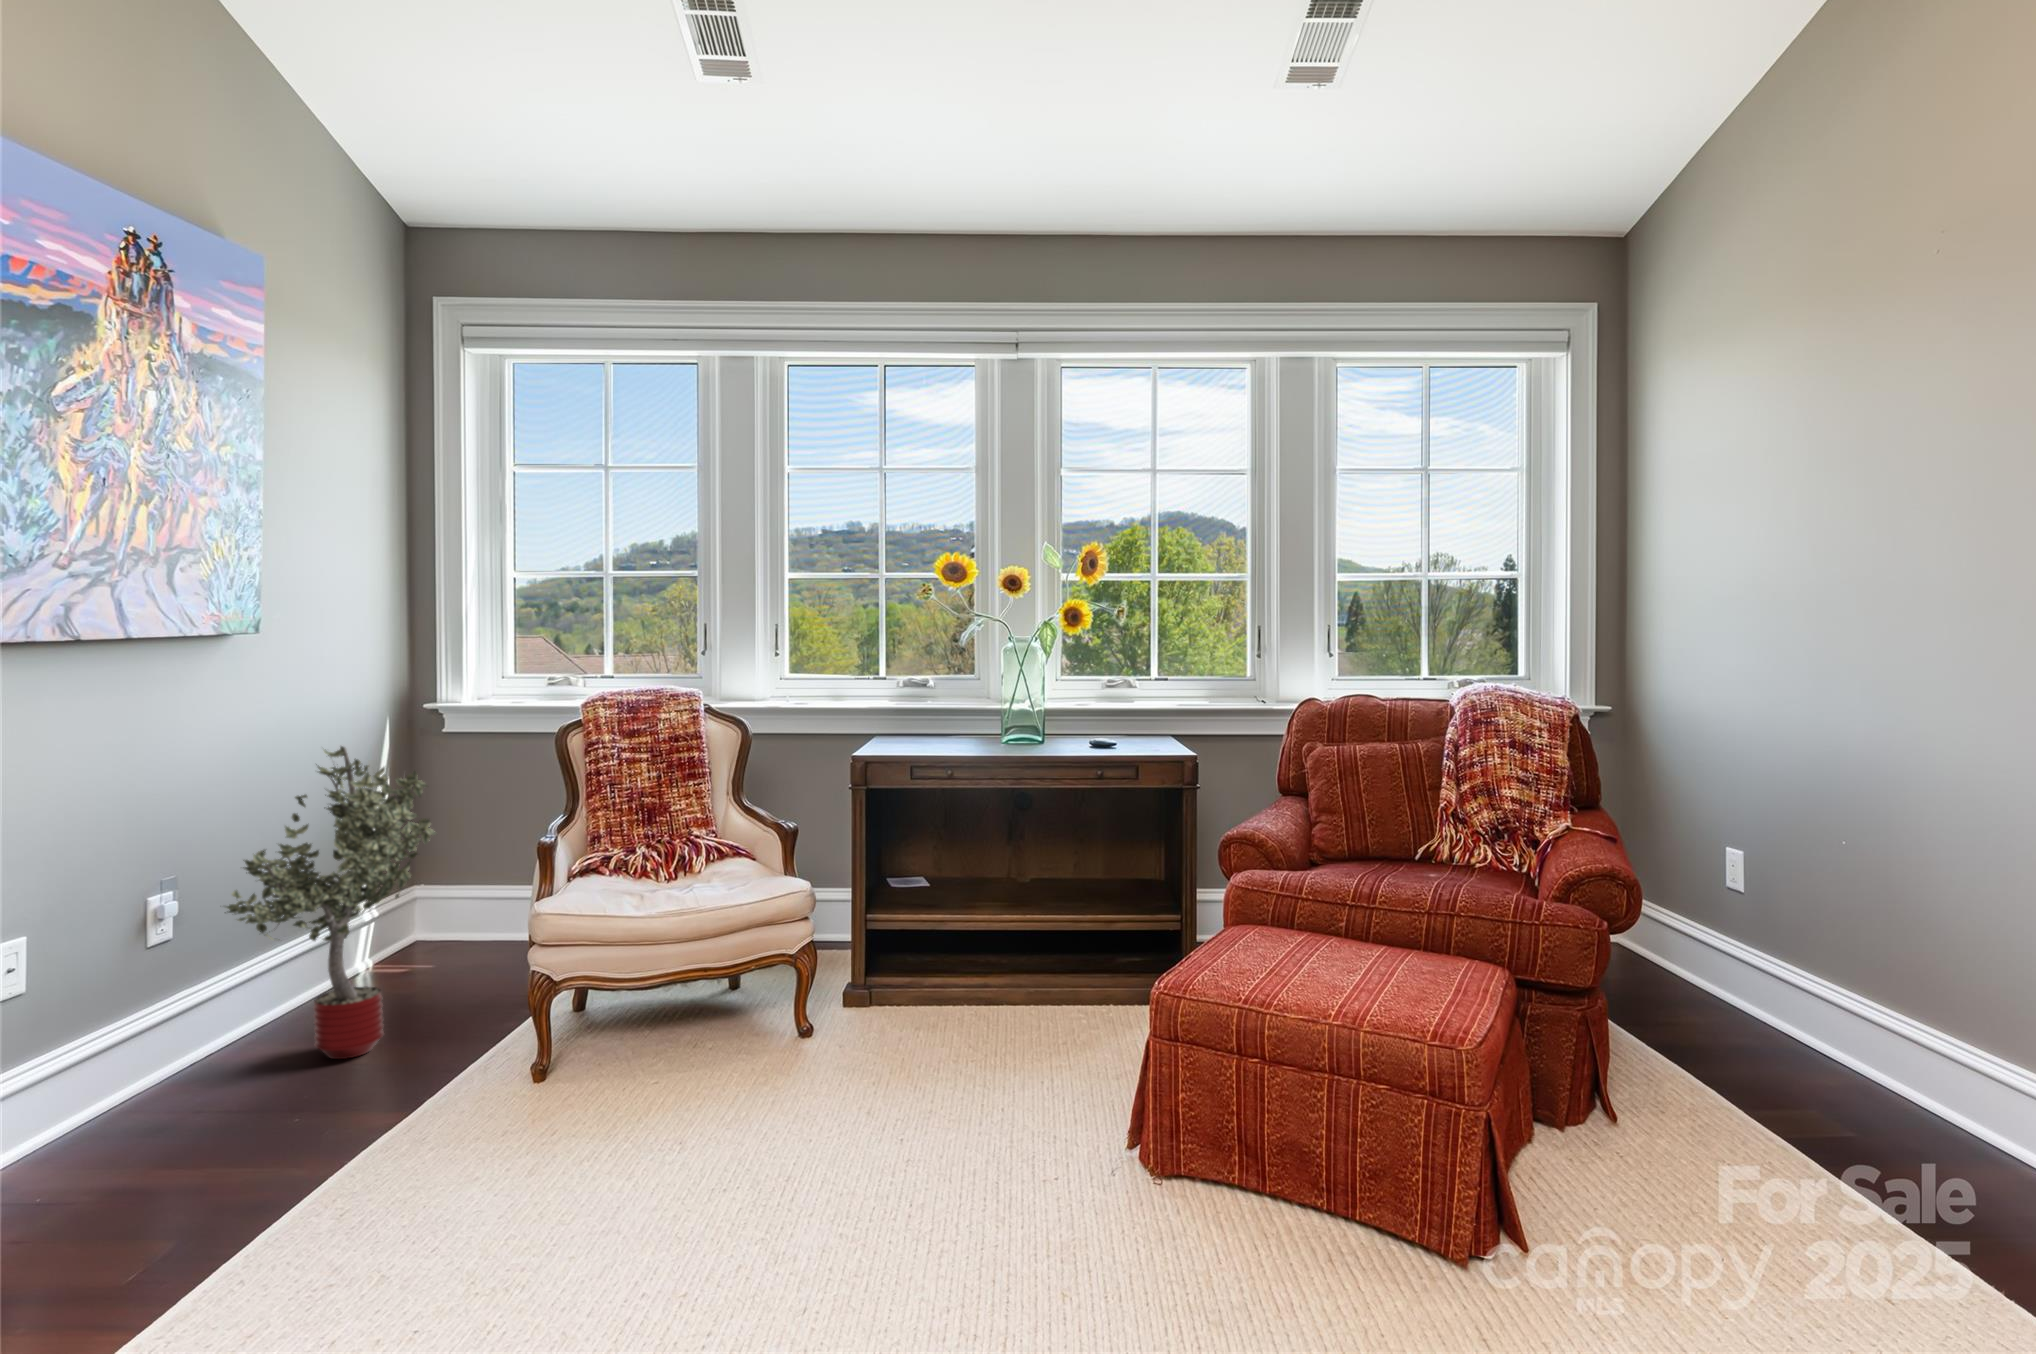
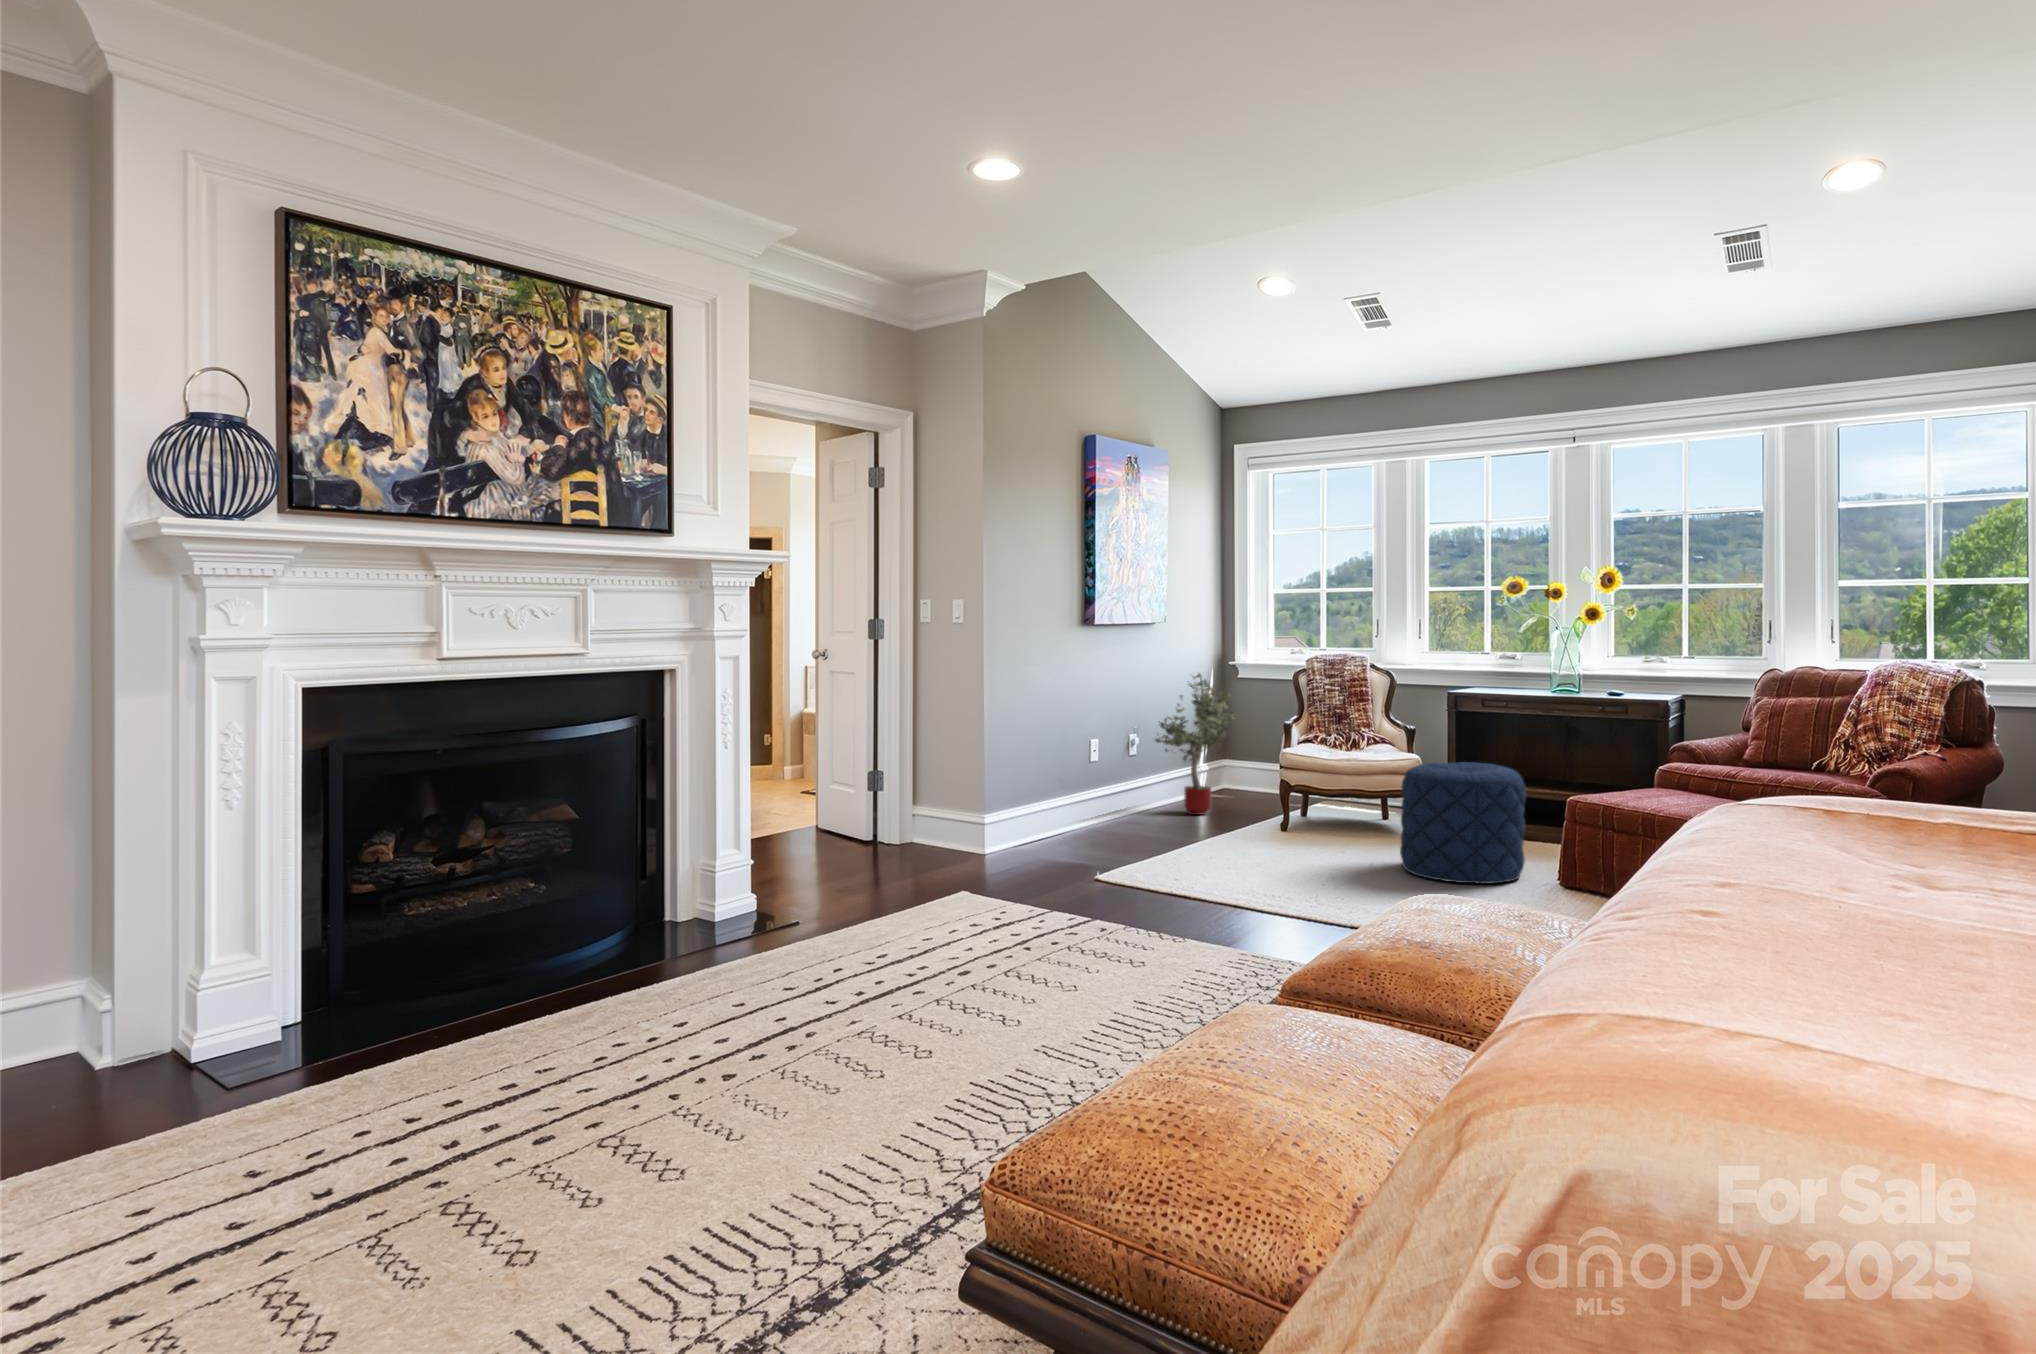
pouf: none [824,924,1072,1231] -> present [1400,762,1526,884]

